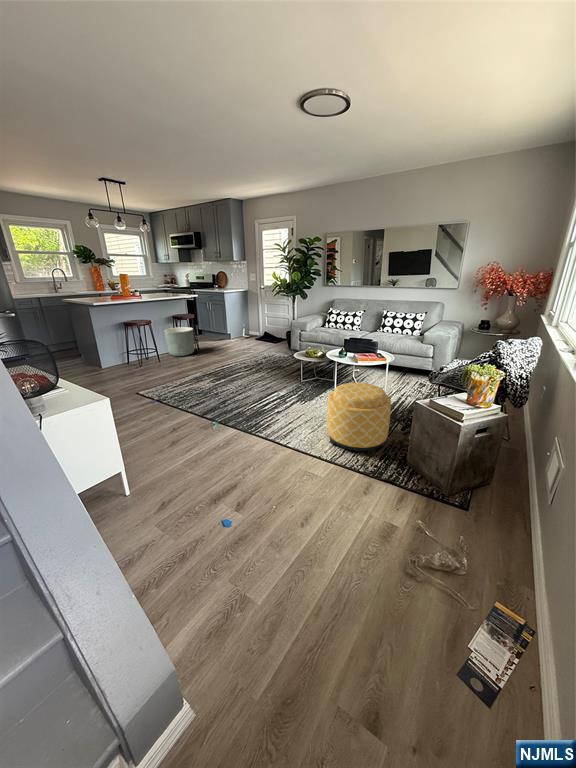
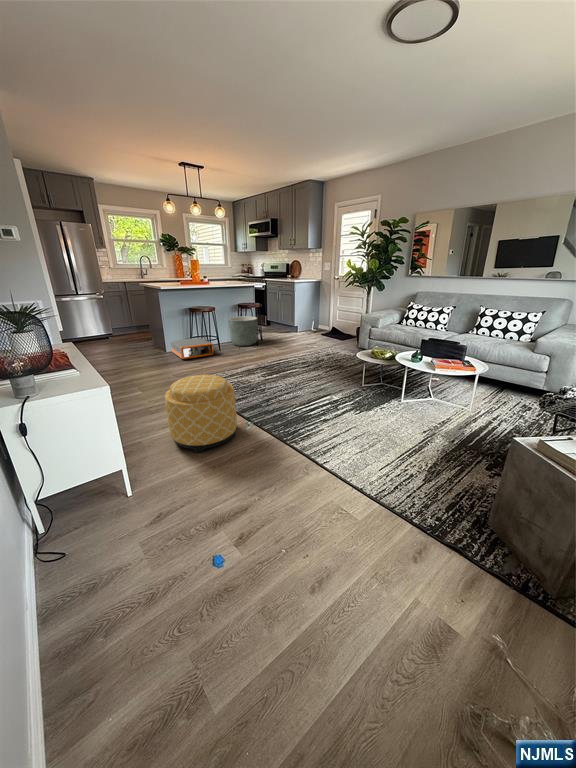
storage box: none [106,351,154,374] -> present [171,338,213,359]
ottoman: present [327,383,391,453] -> present [165,375,237,452]

